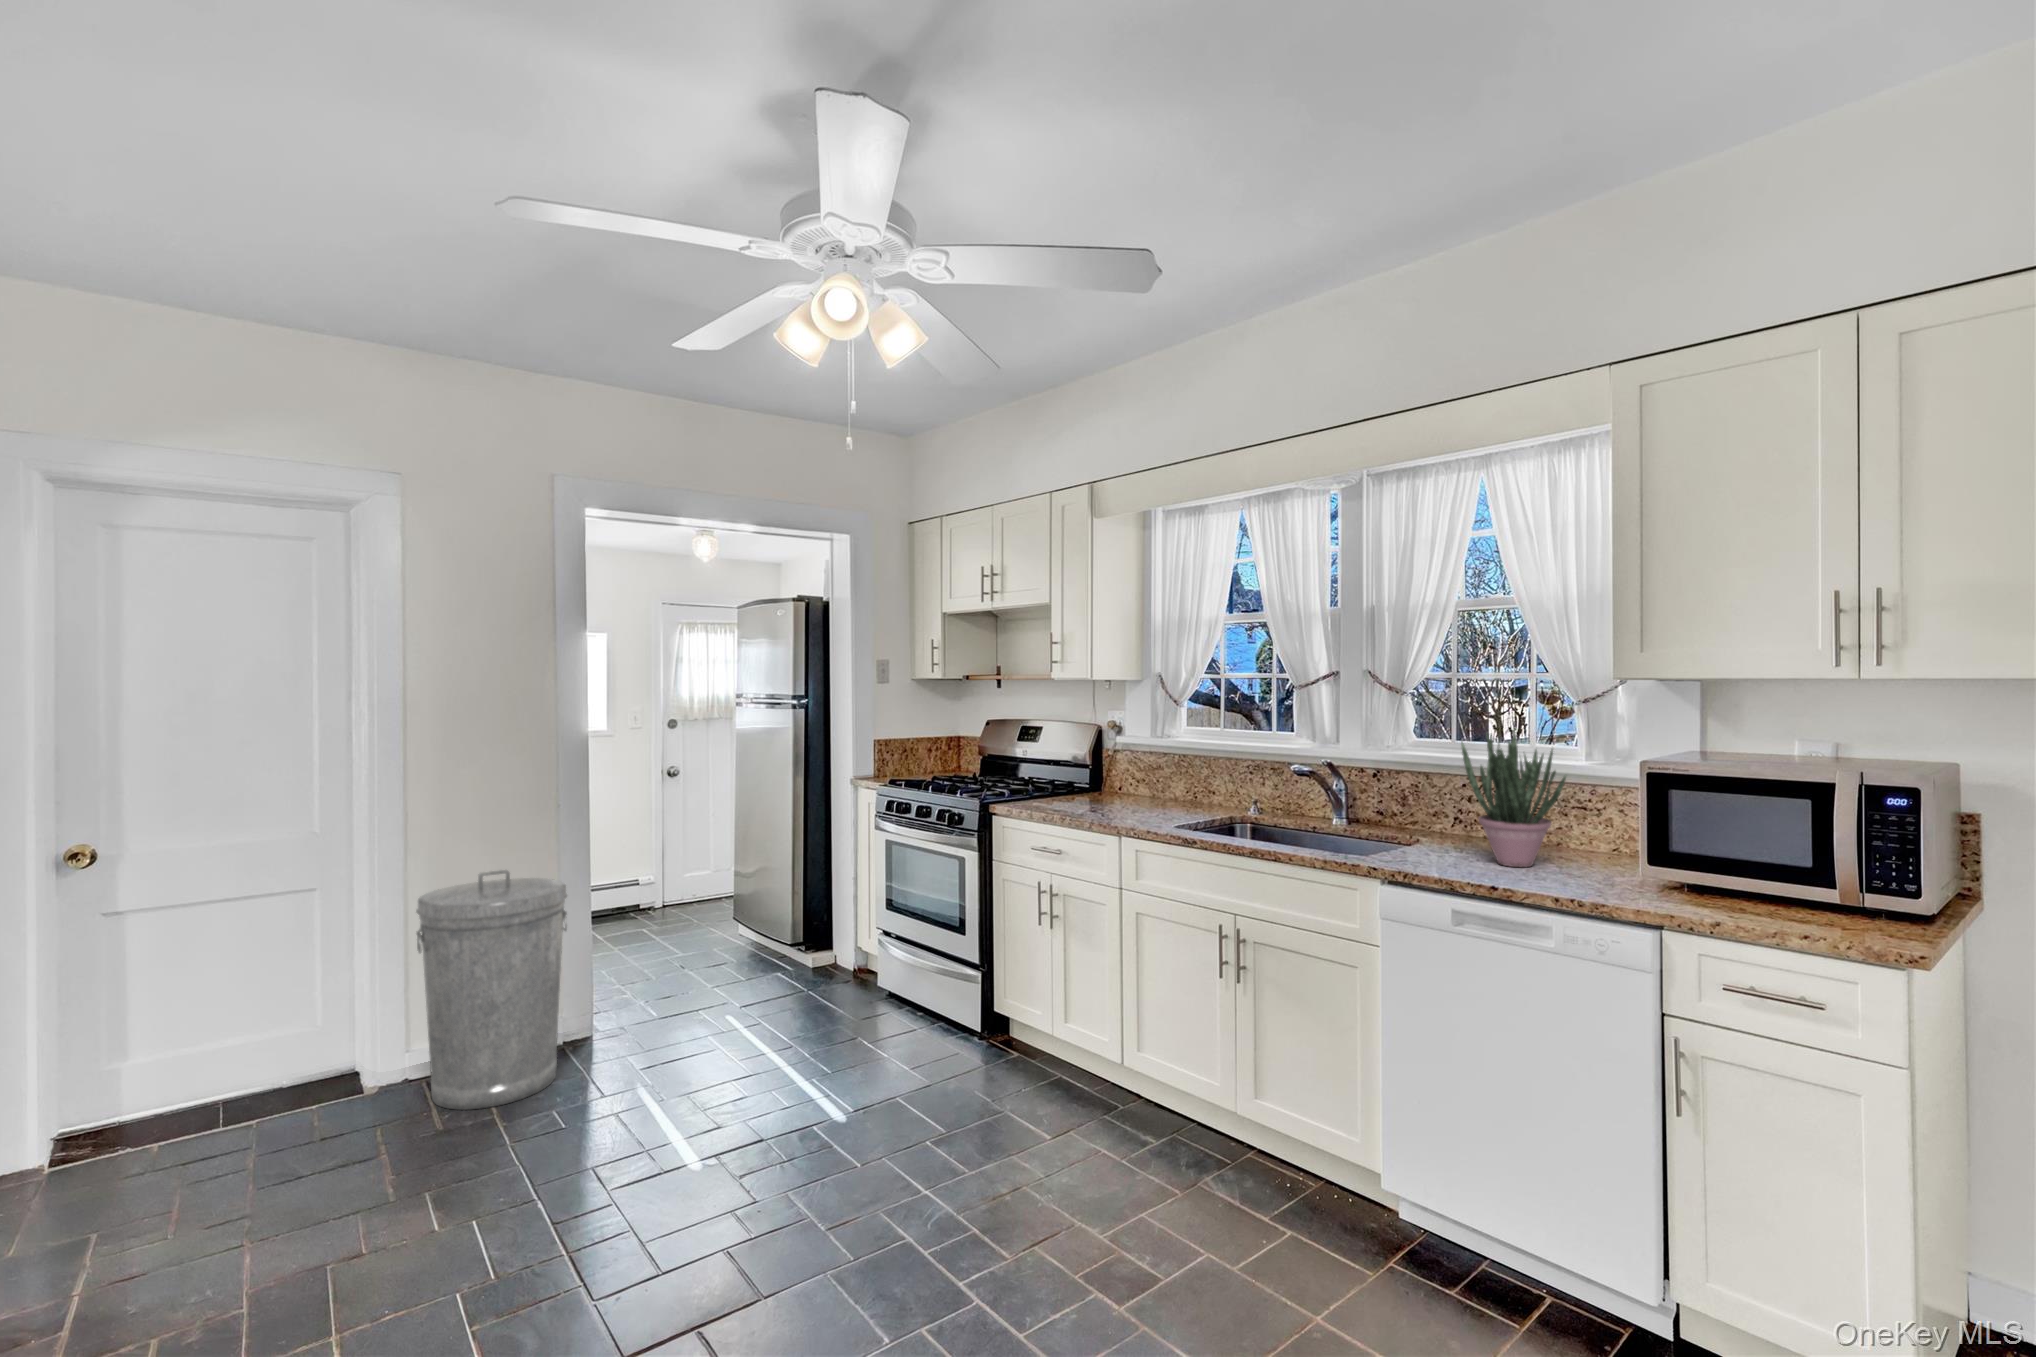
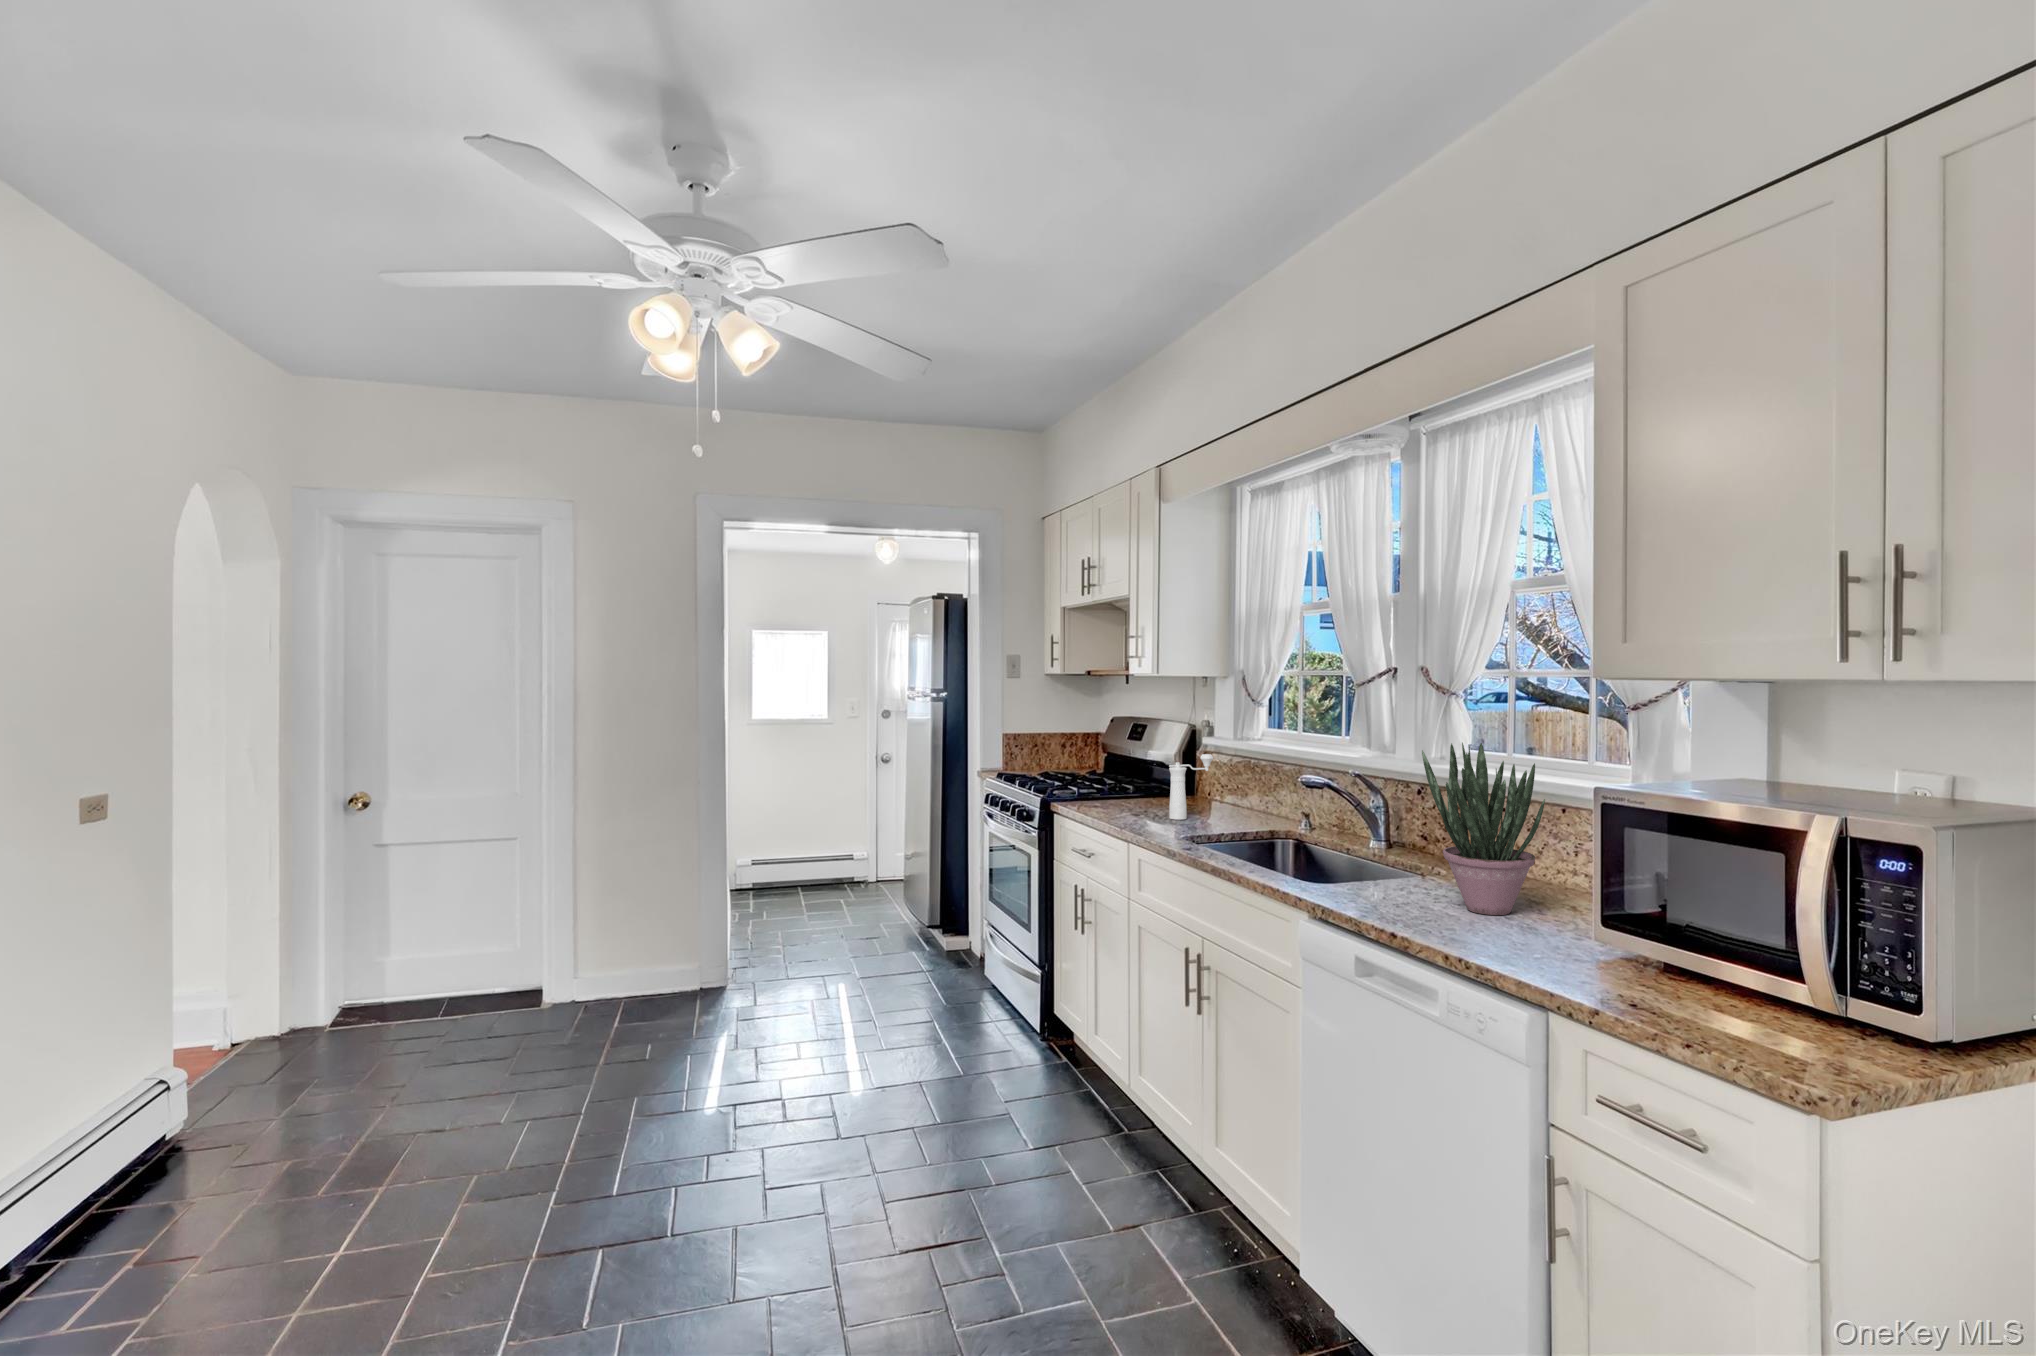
pepper mill: none [1121,751,1156,813] -> present [1169,754,1213,820]
trash can: present [416,870,567,1110] -> none [562,835,684,1034]

